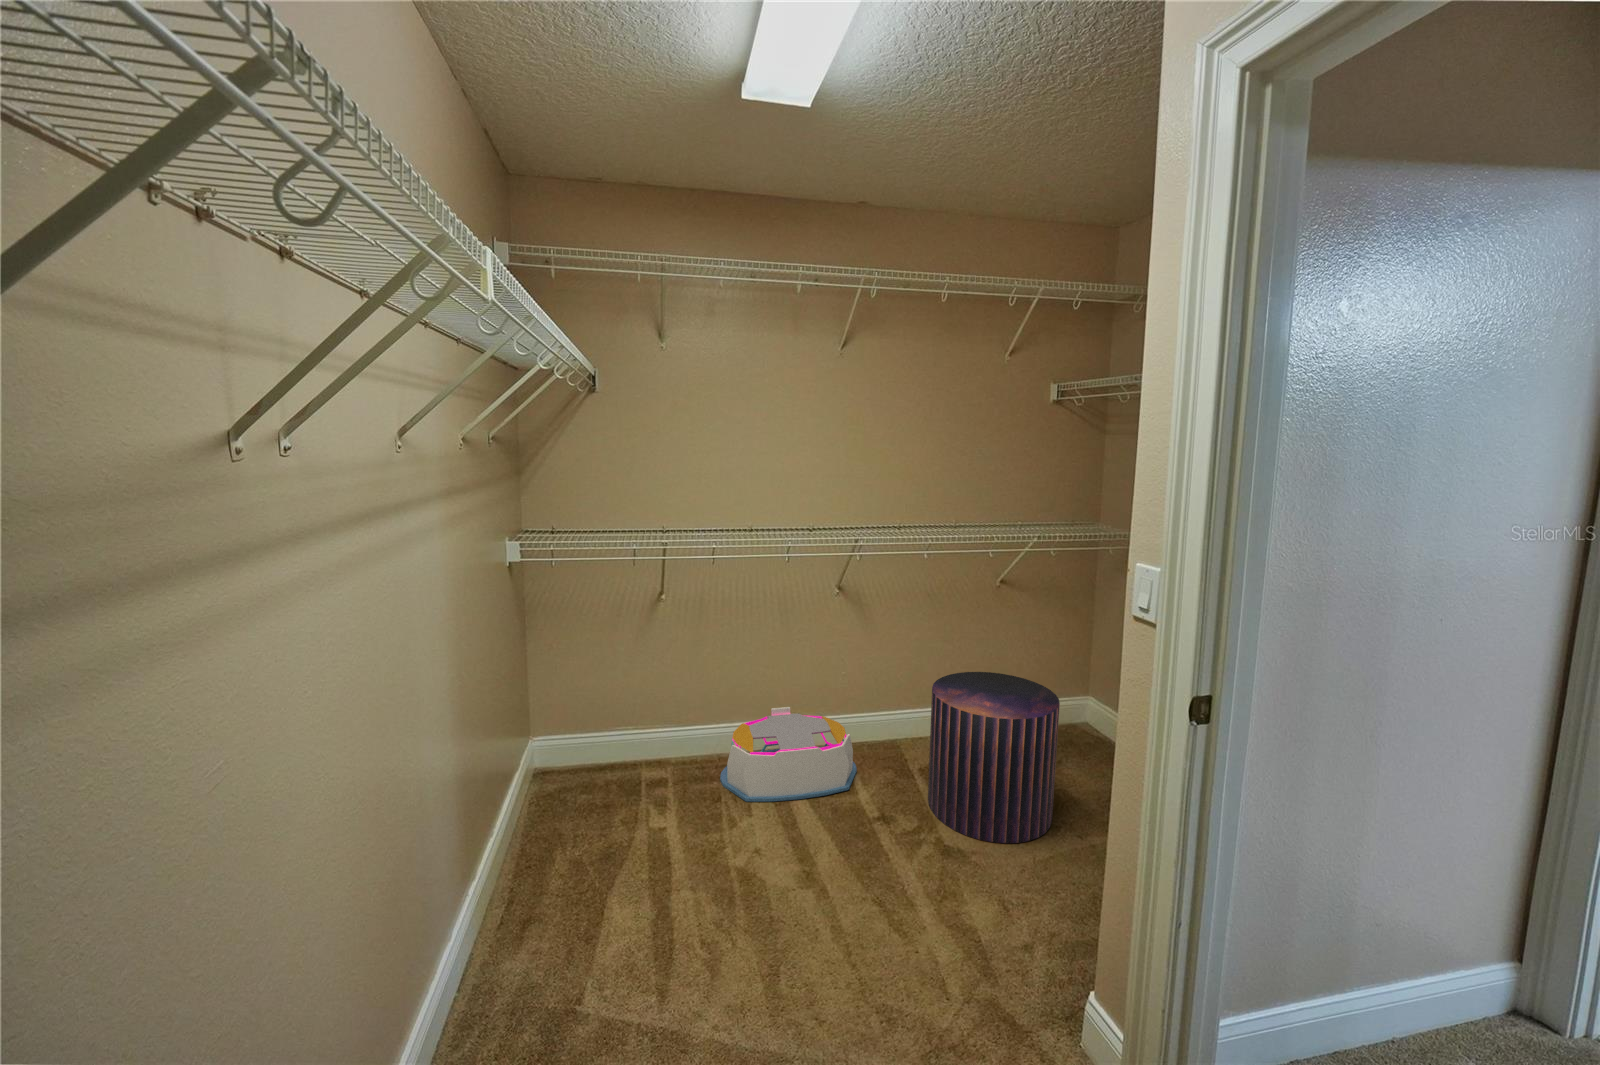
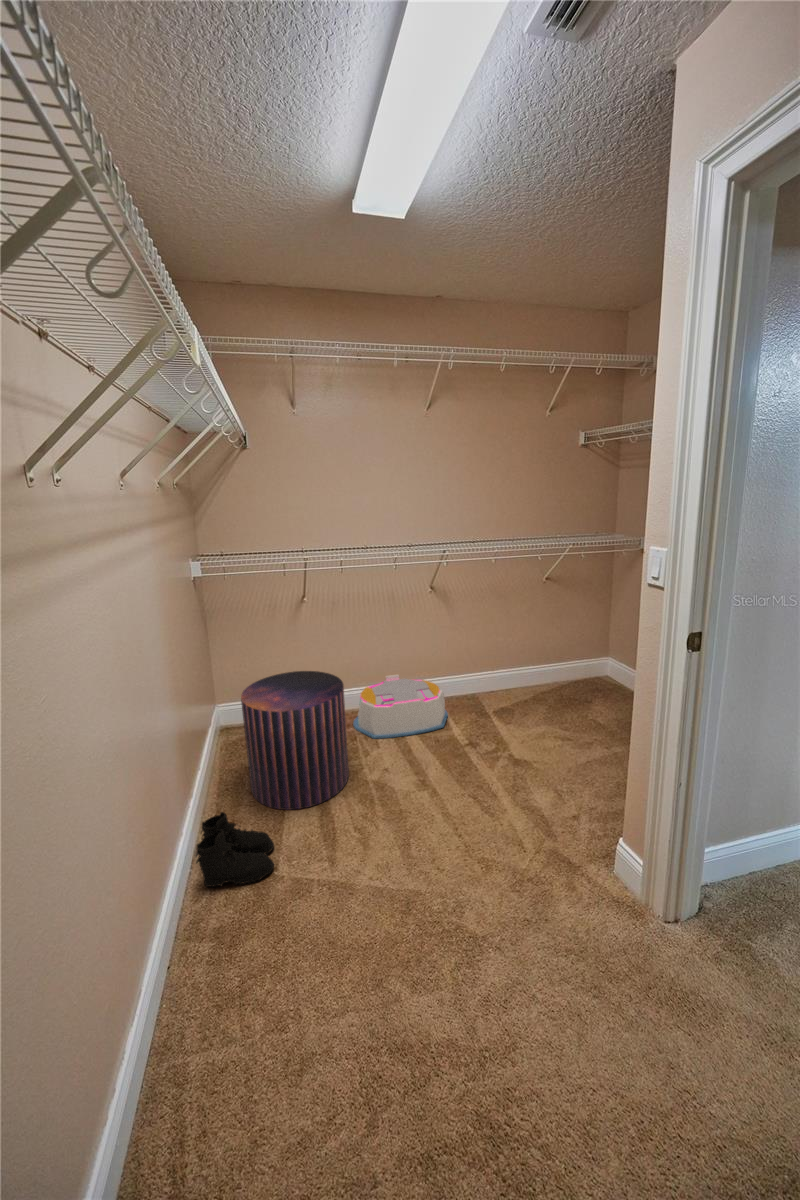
pouf: present [928,672,1060,843] -> present [241,671,349,810]
boots: none [460,912,582,1030] -> present [196,812,274,887]

